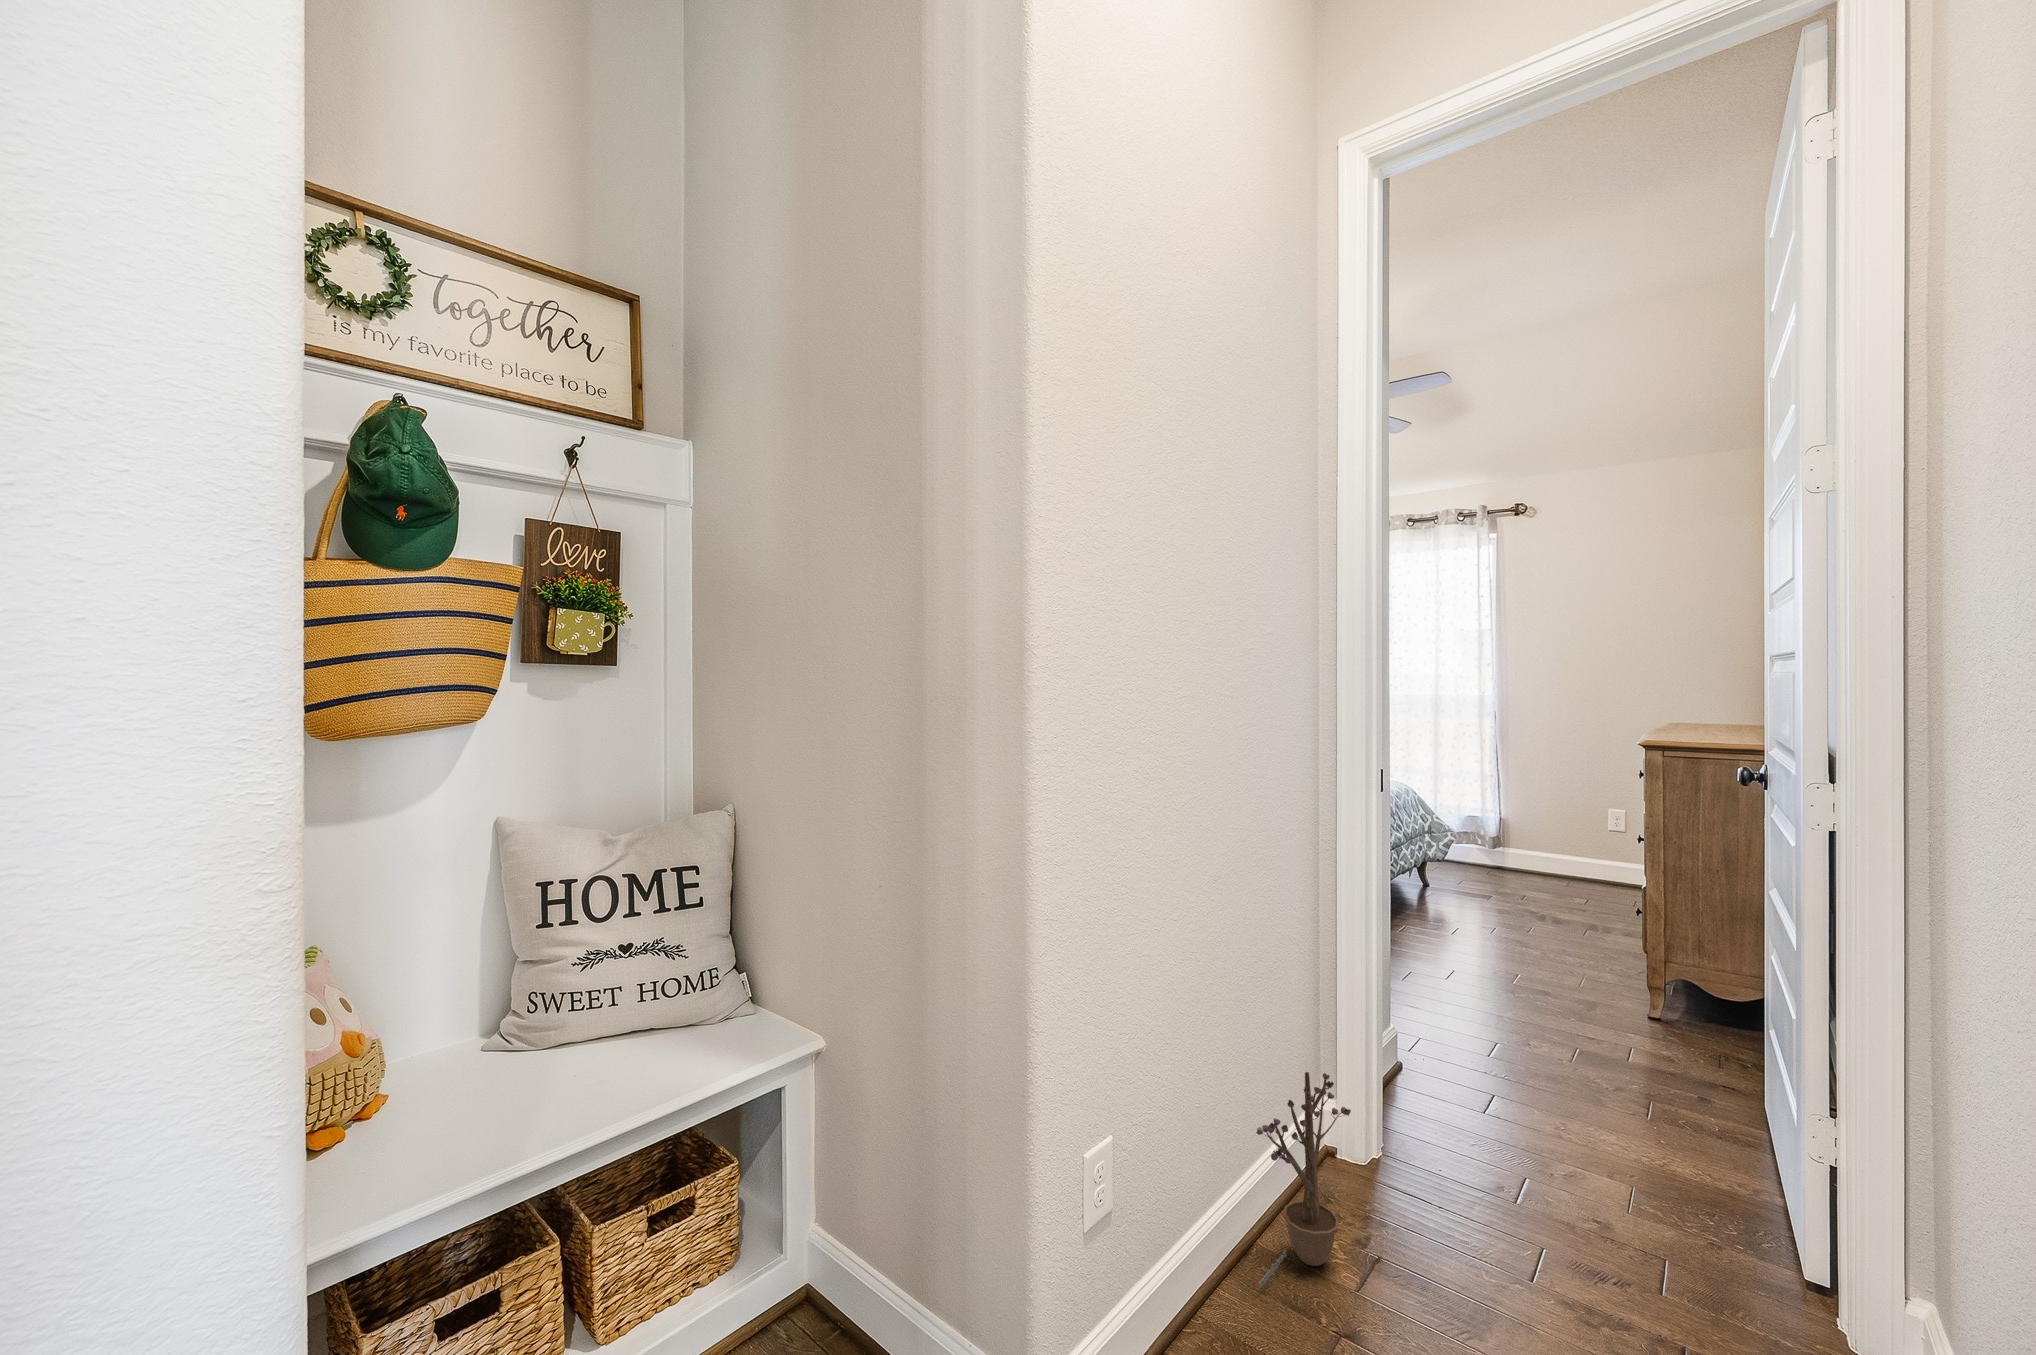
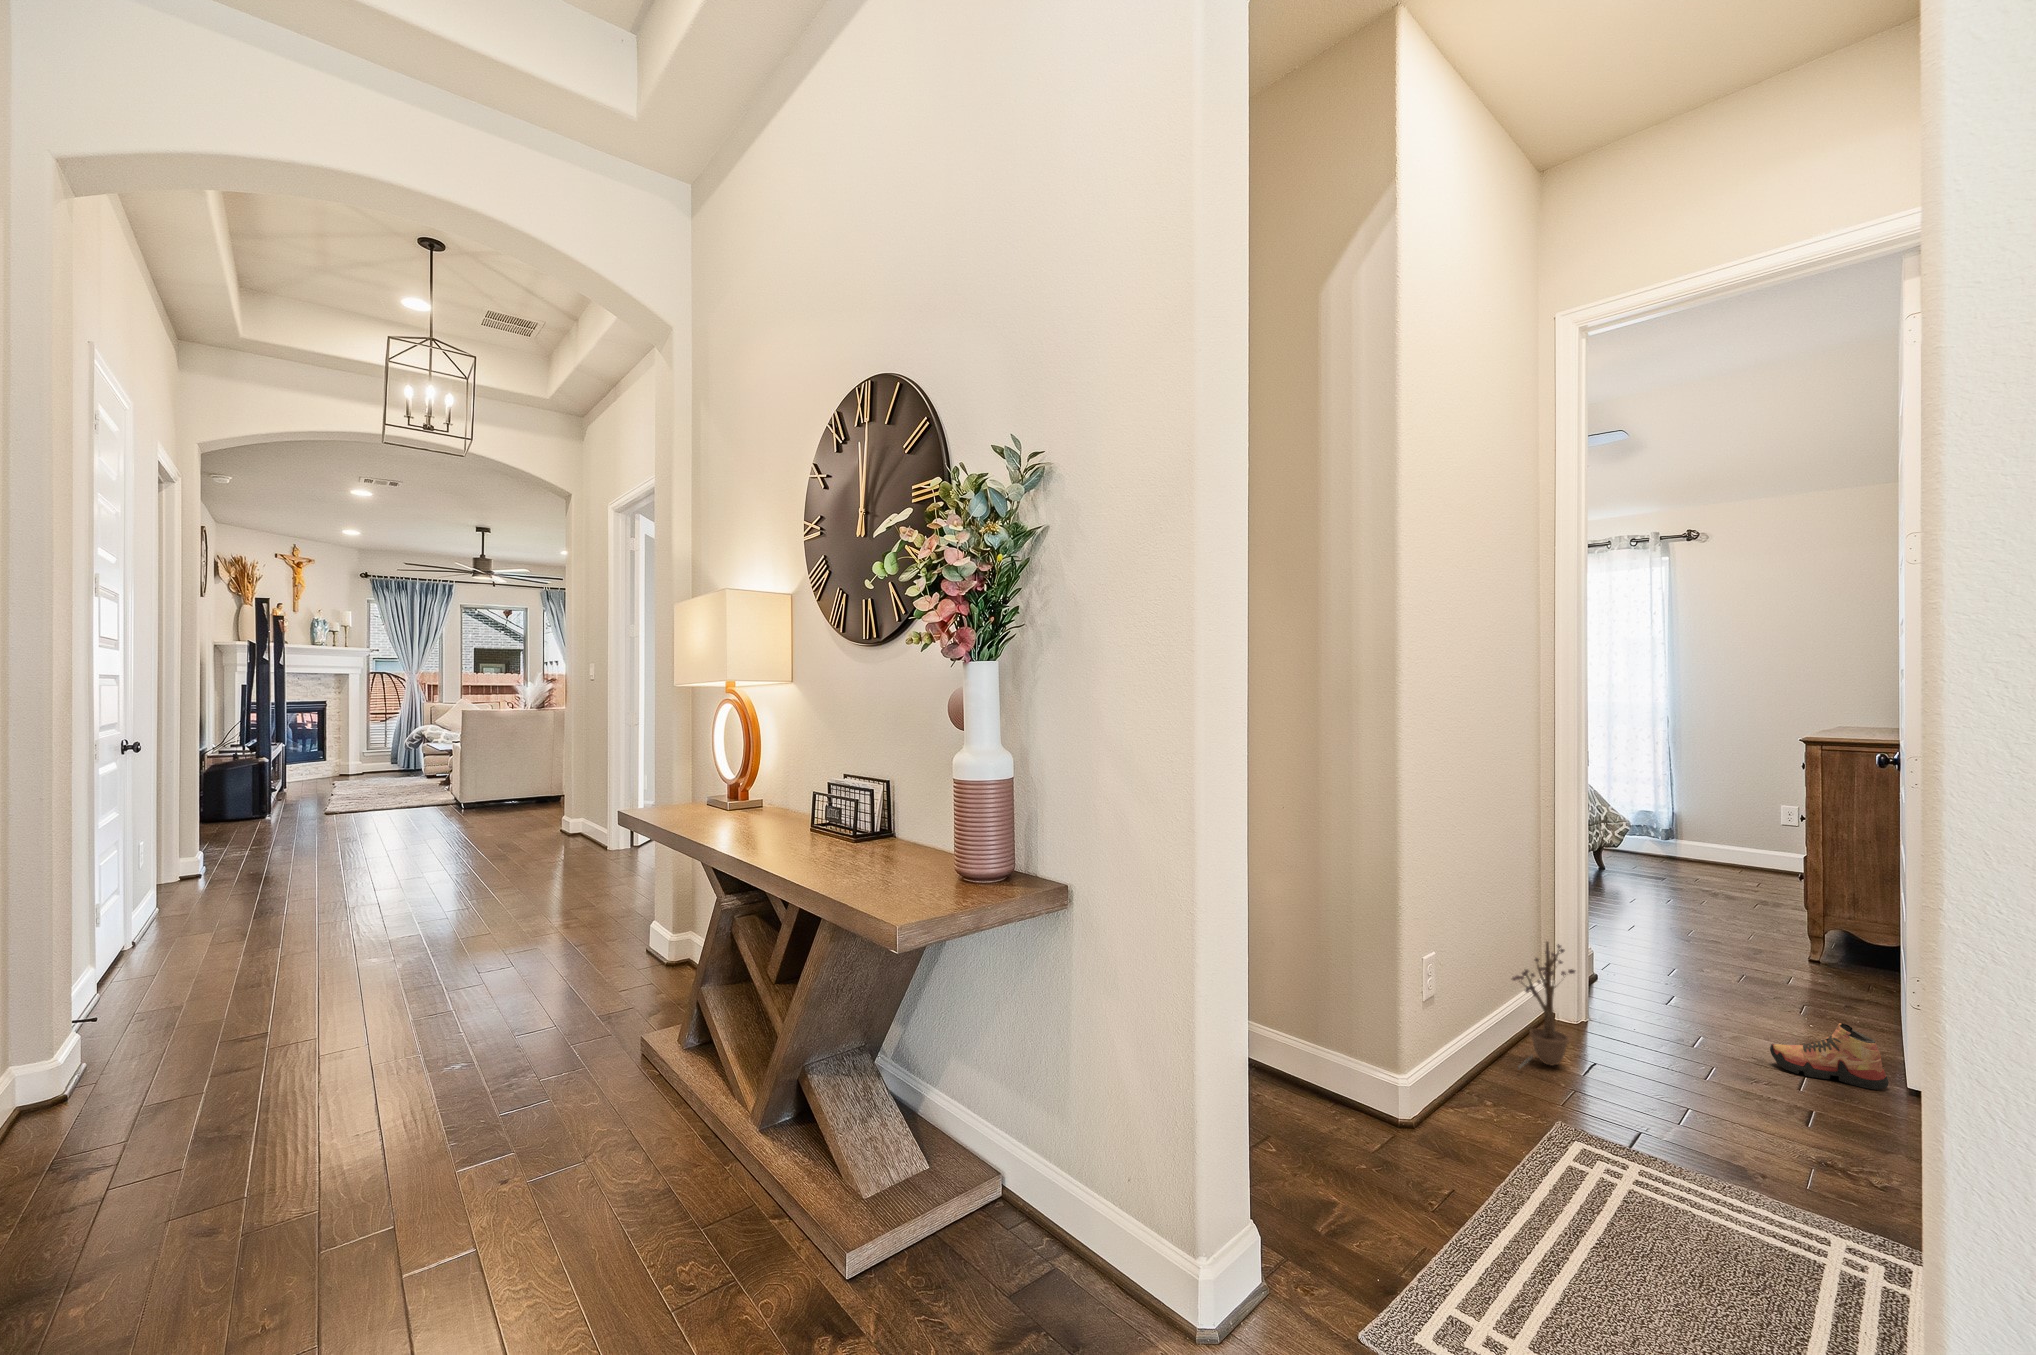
shoe: none [1620,1177,1786,1284] -> present [1770,1023,1889,1090]

